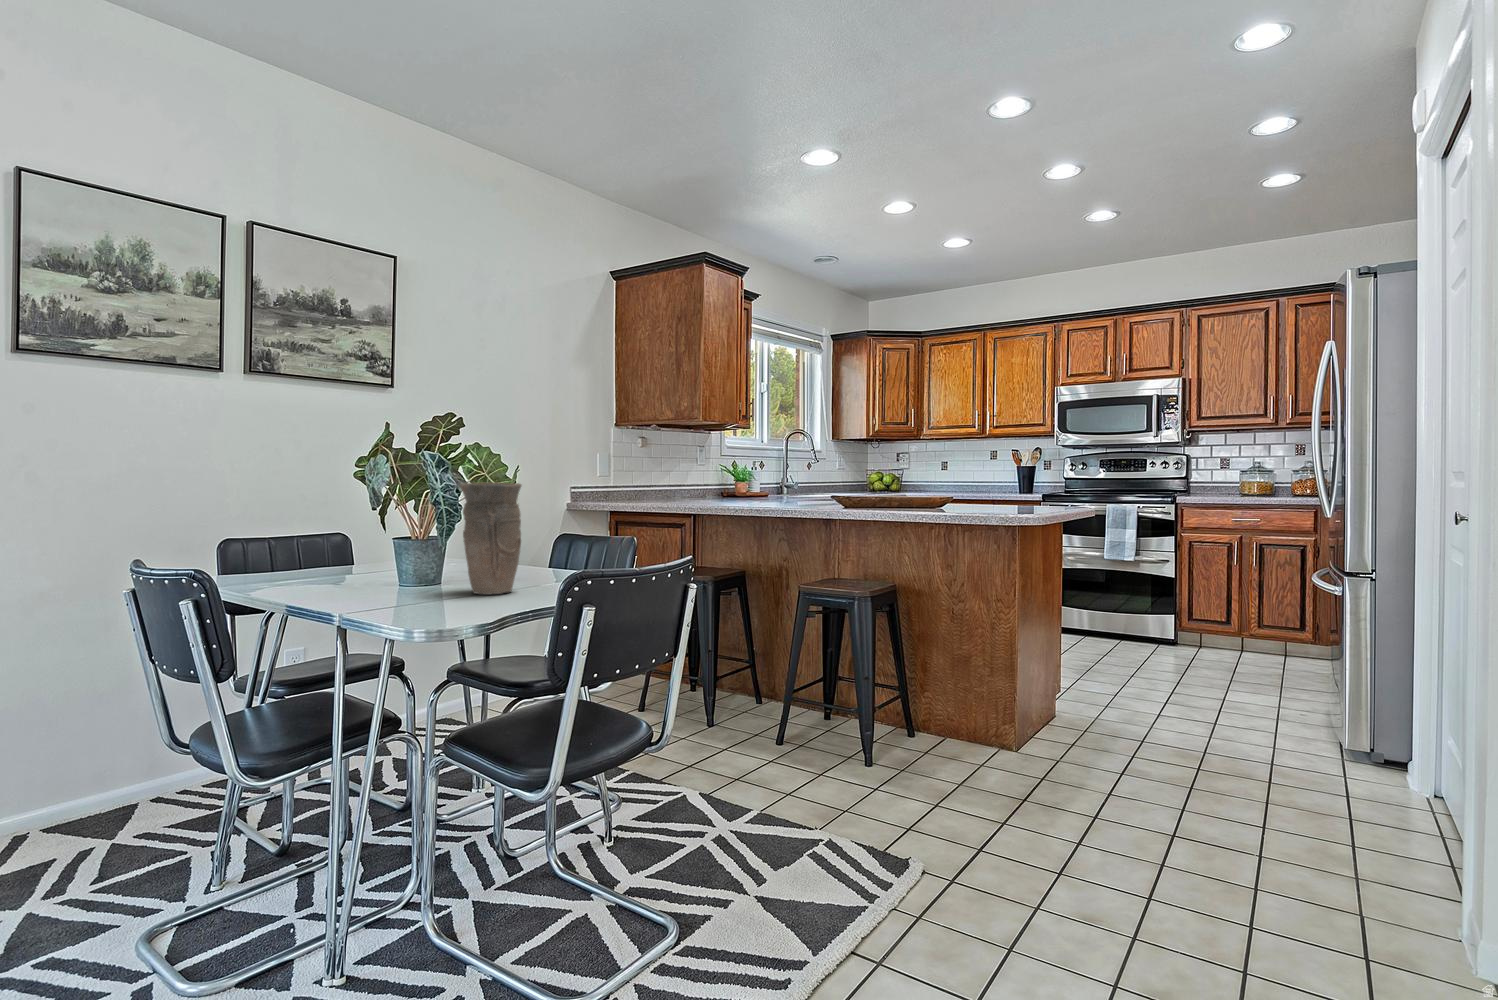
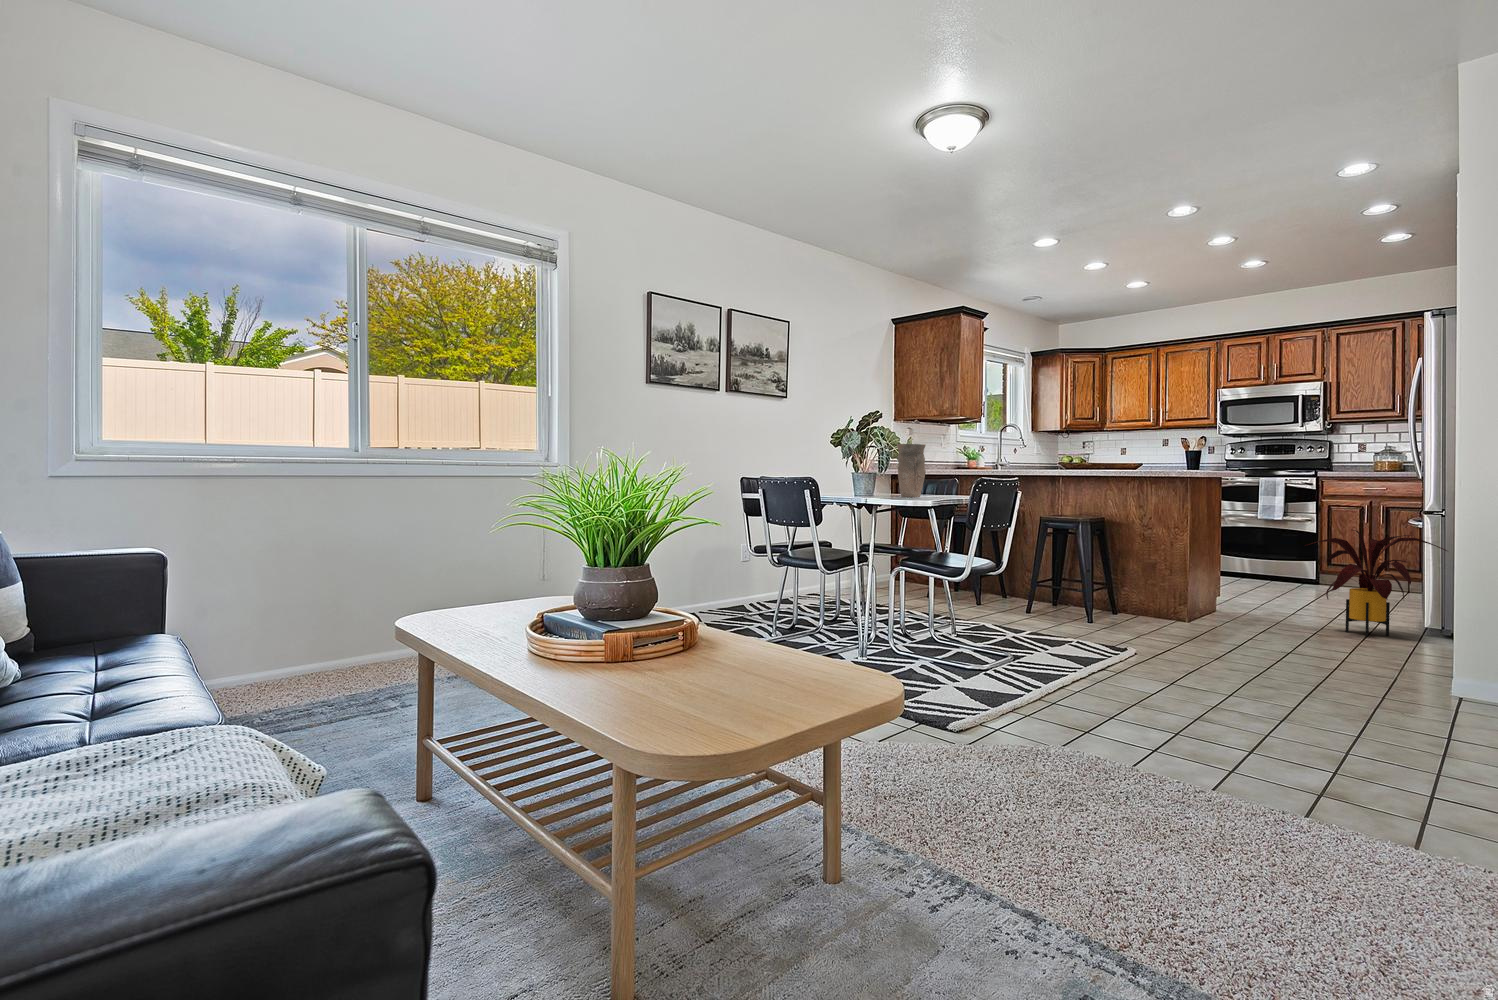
house plant: none [1191,613,1404,787] -> present [1307,530,1447,636]

